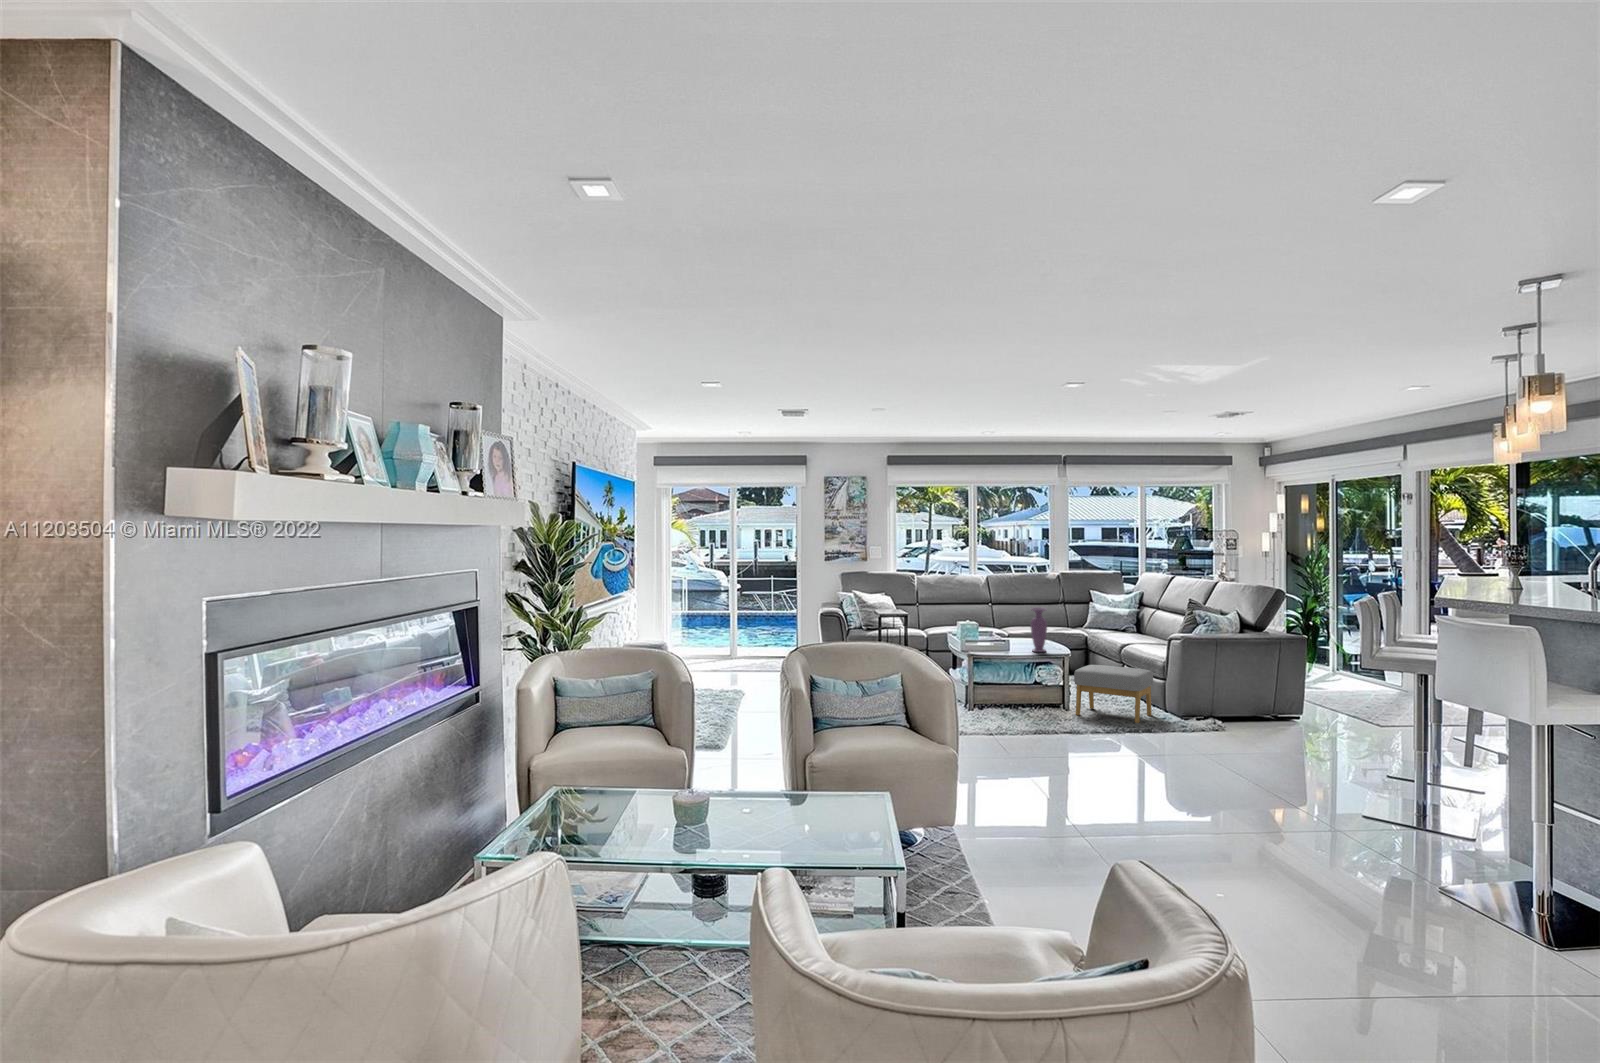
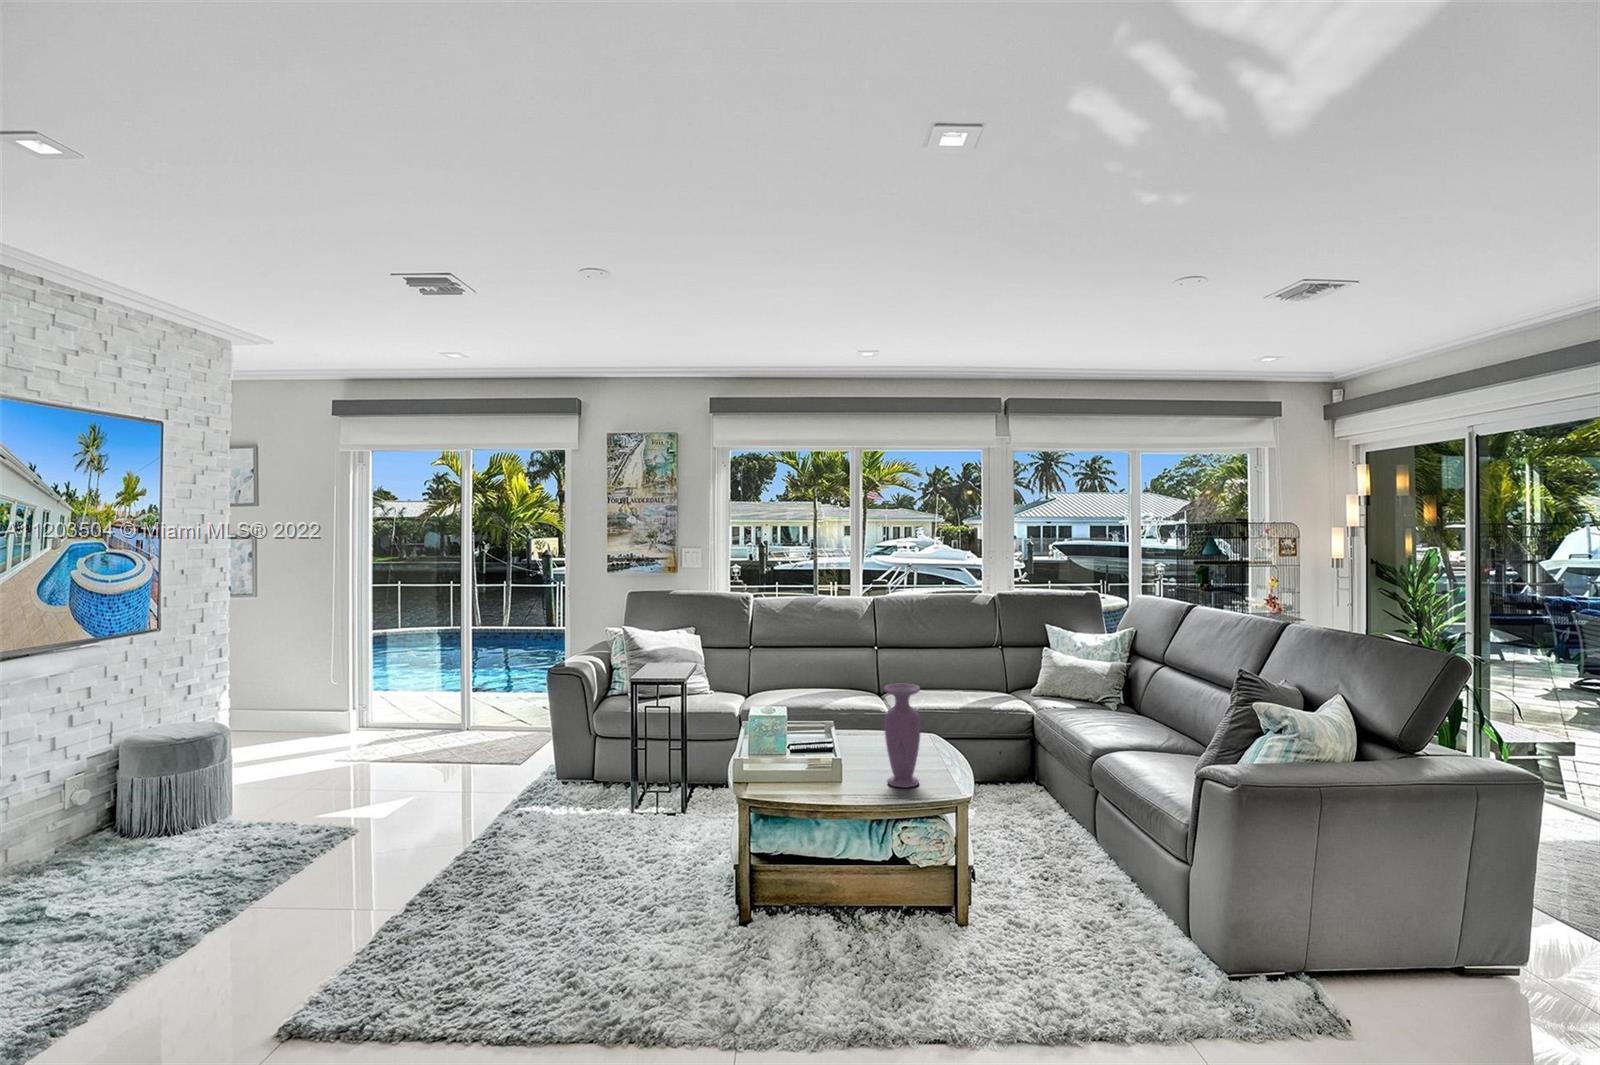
footstool: present [1074,665,1153,723] -> none [971,820,1160,1001]

